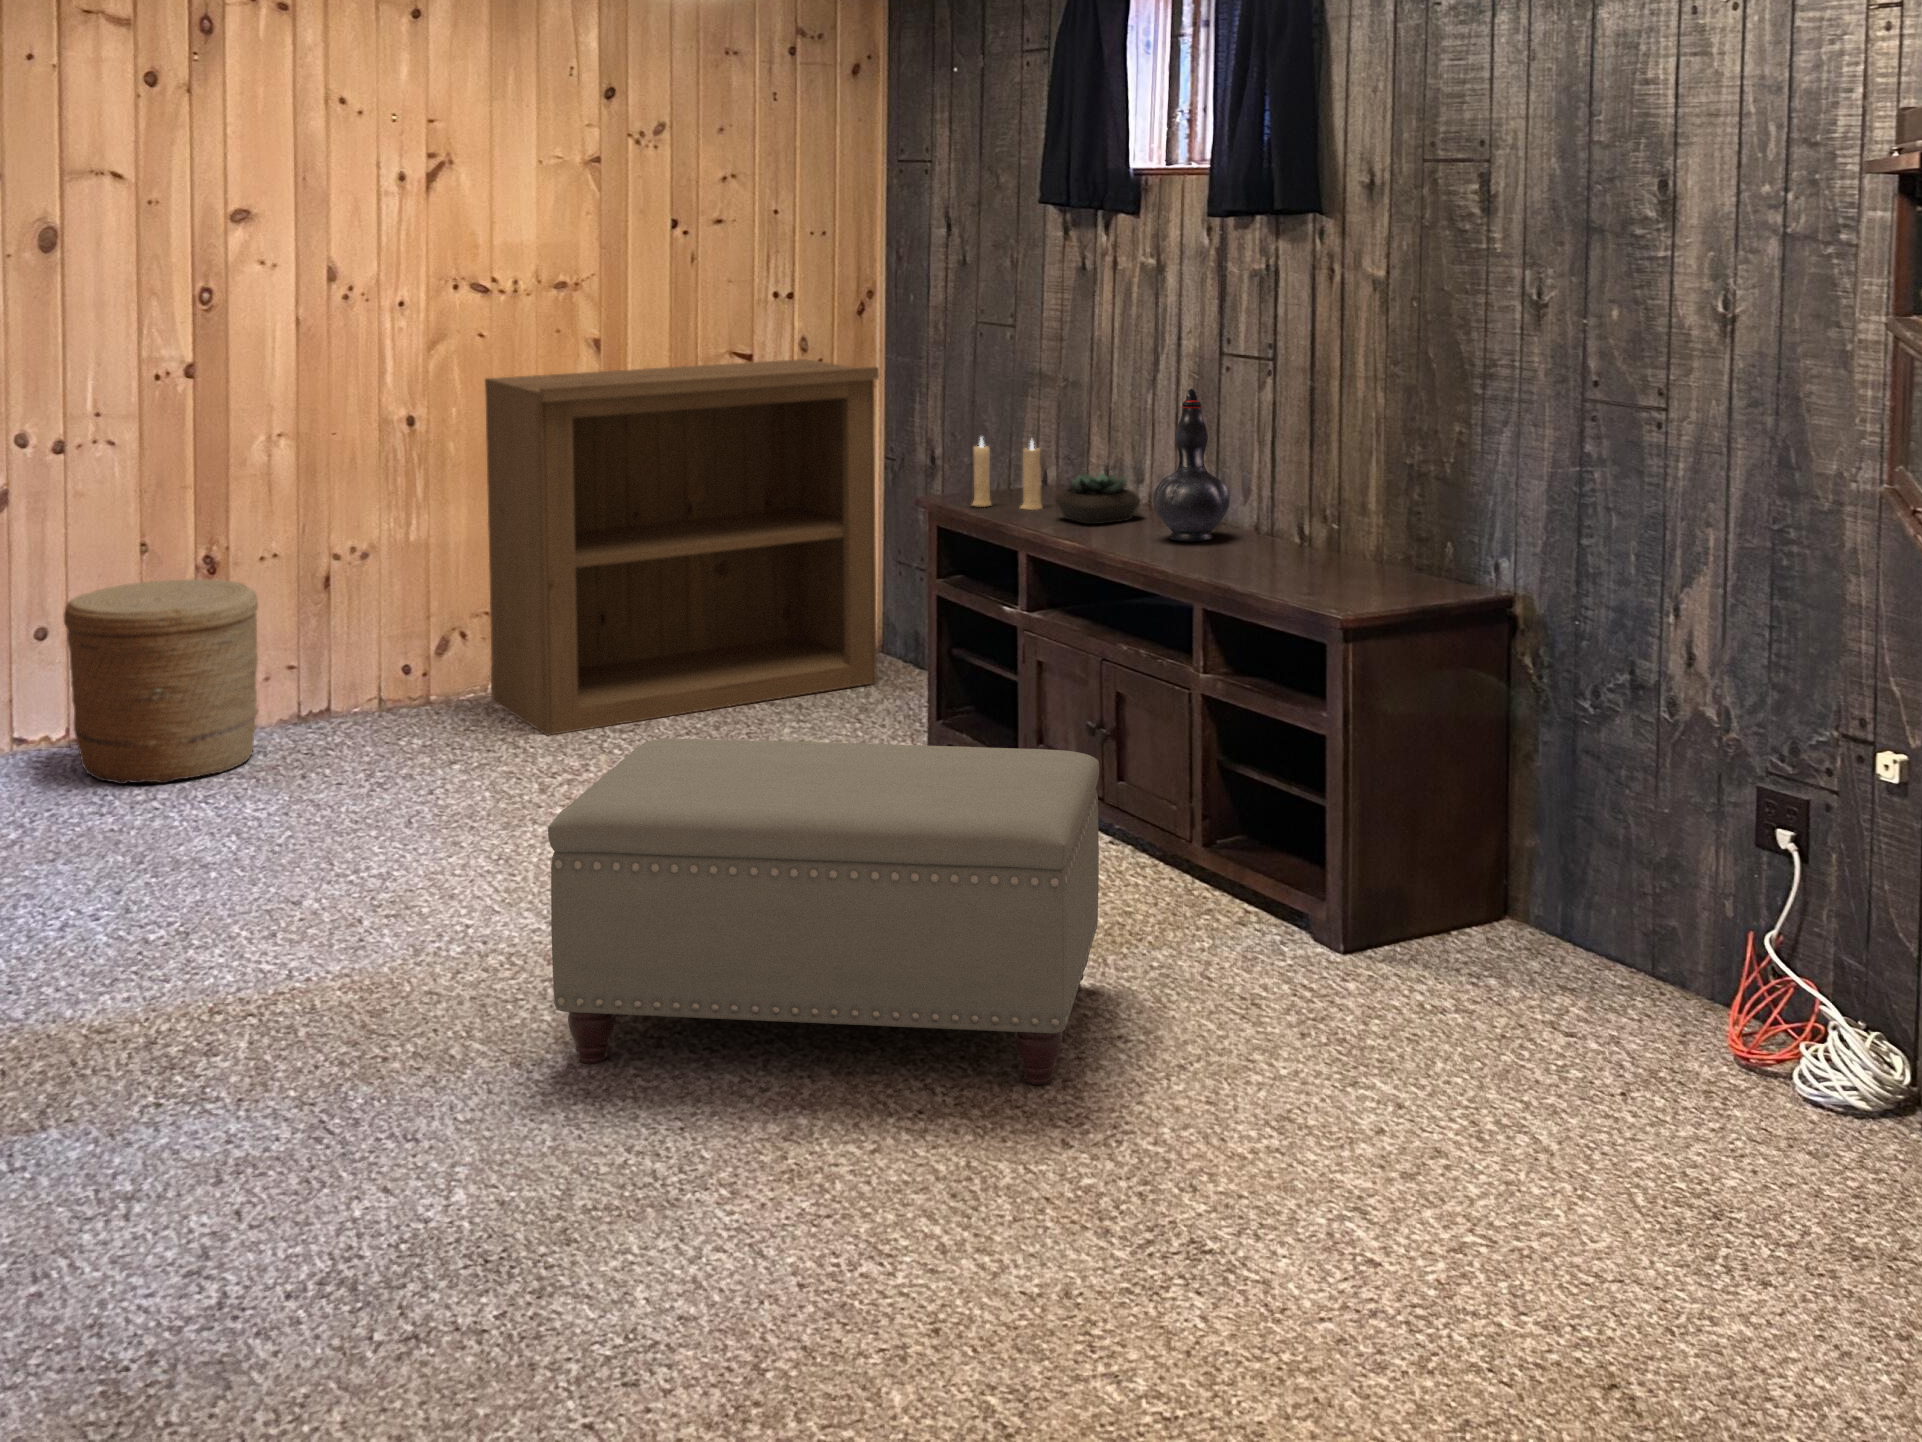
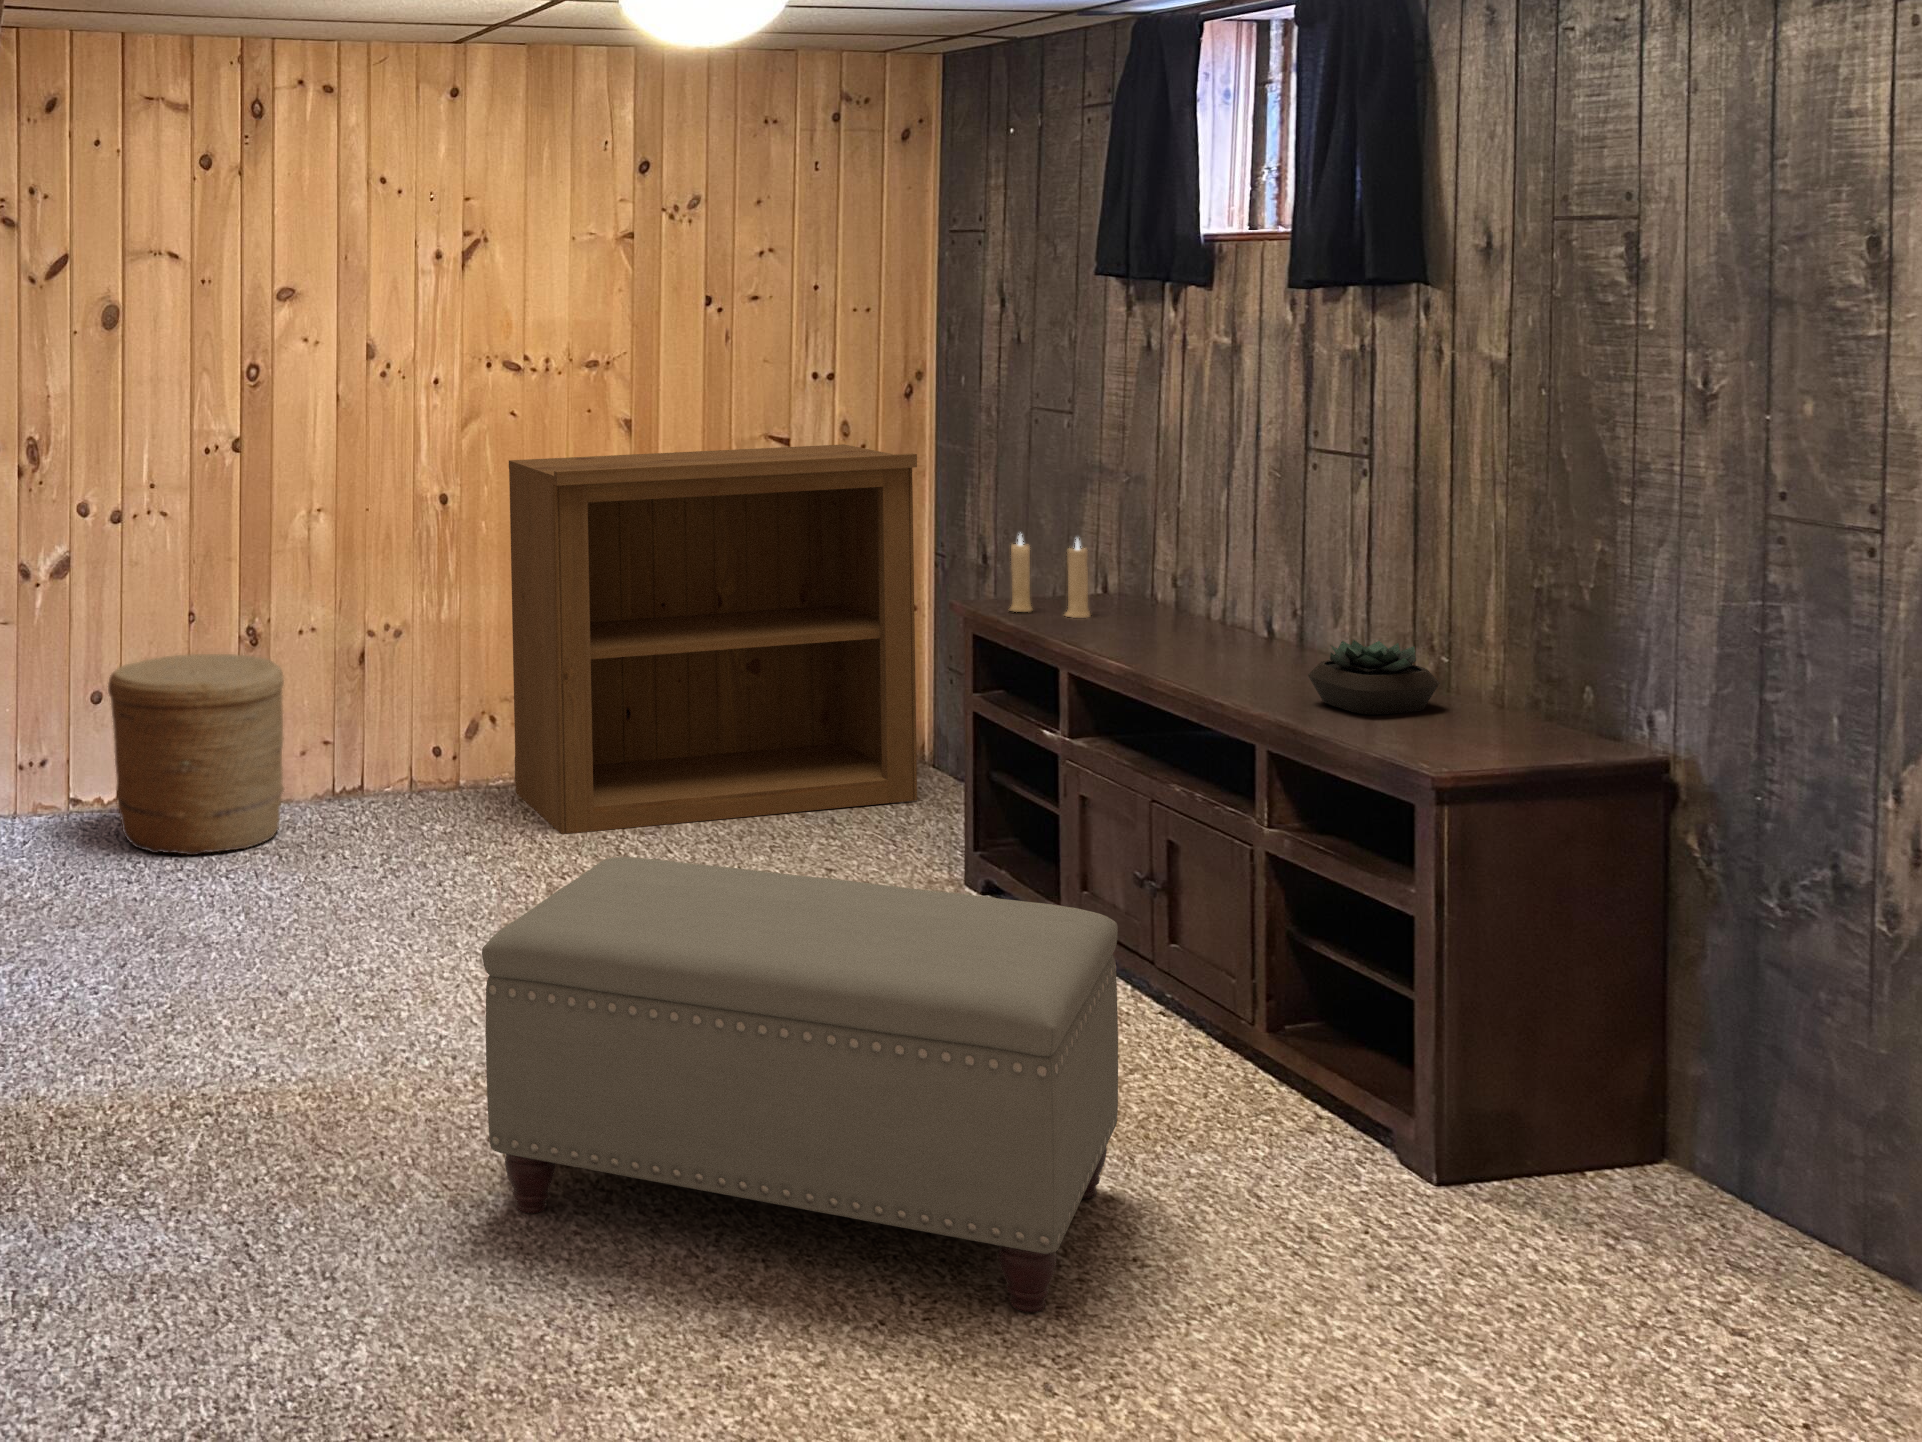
decorative vase: present [1153,389,1230,541] -> none [1212,484,1307,664]
succulent plant: present [1055,474,1141,524] -> present [1308,640,1440,715]

